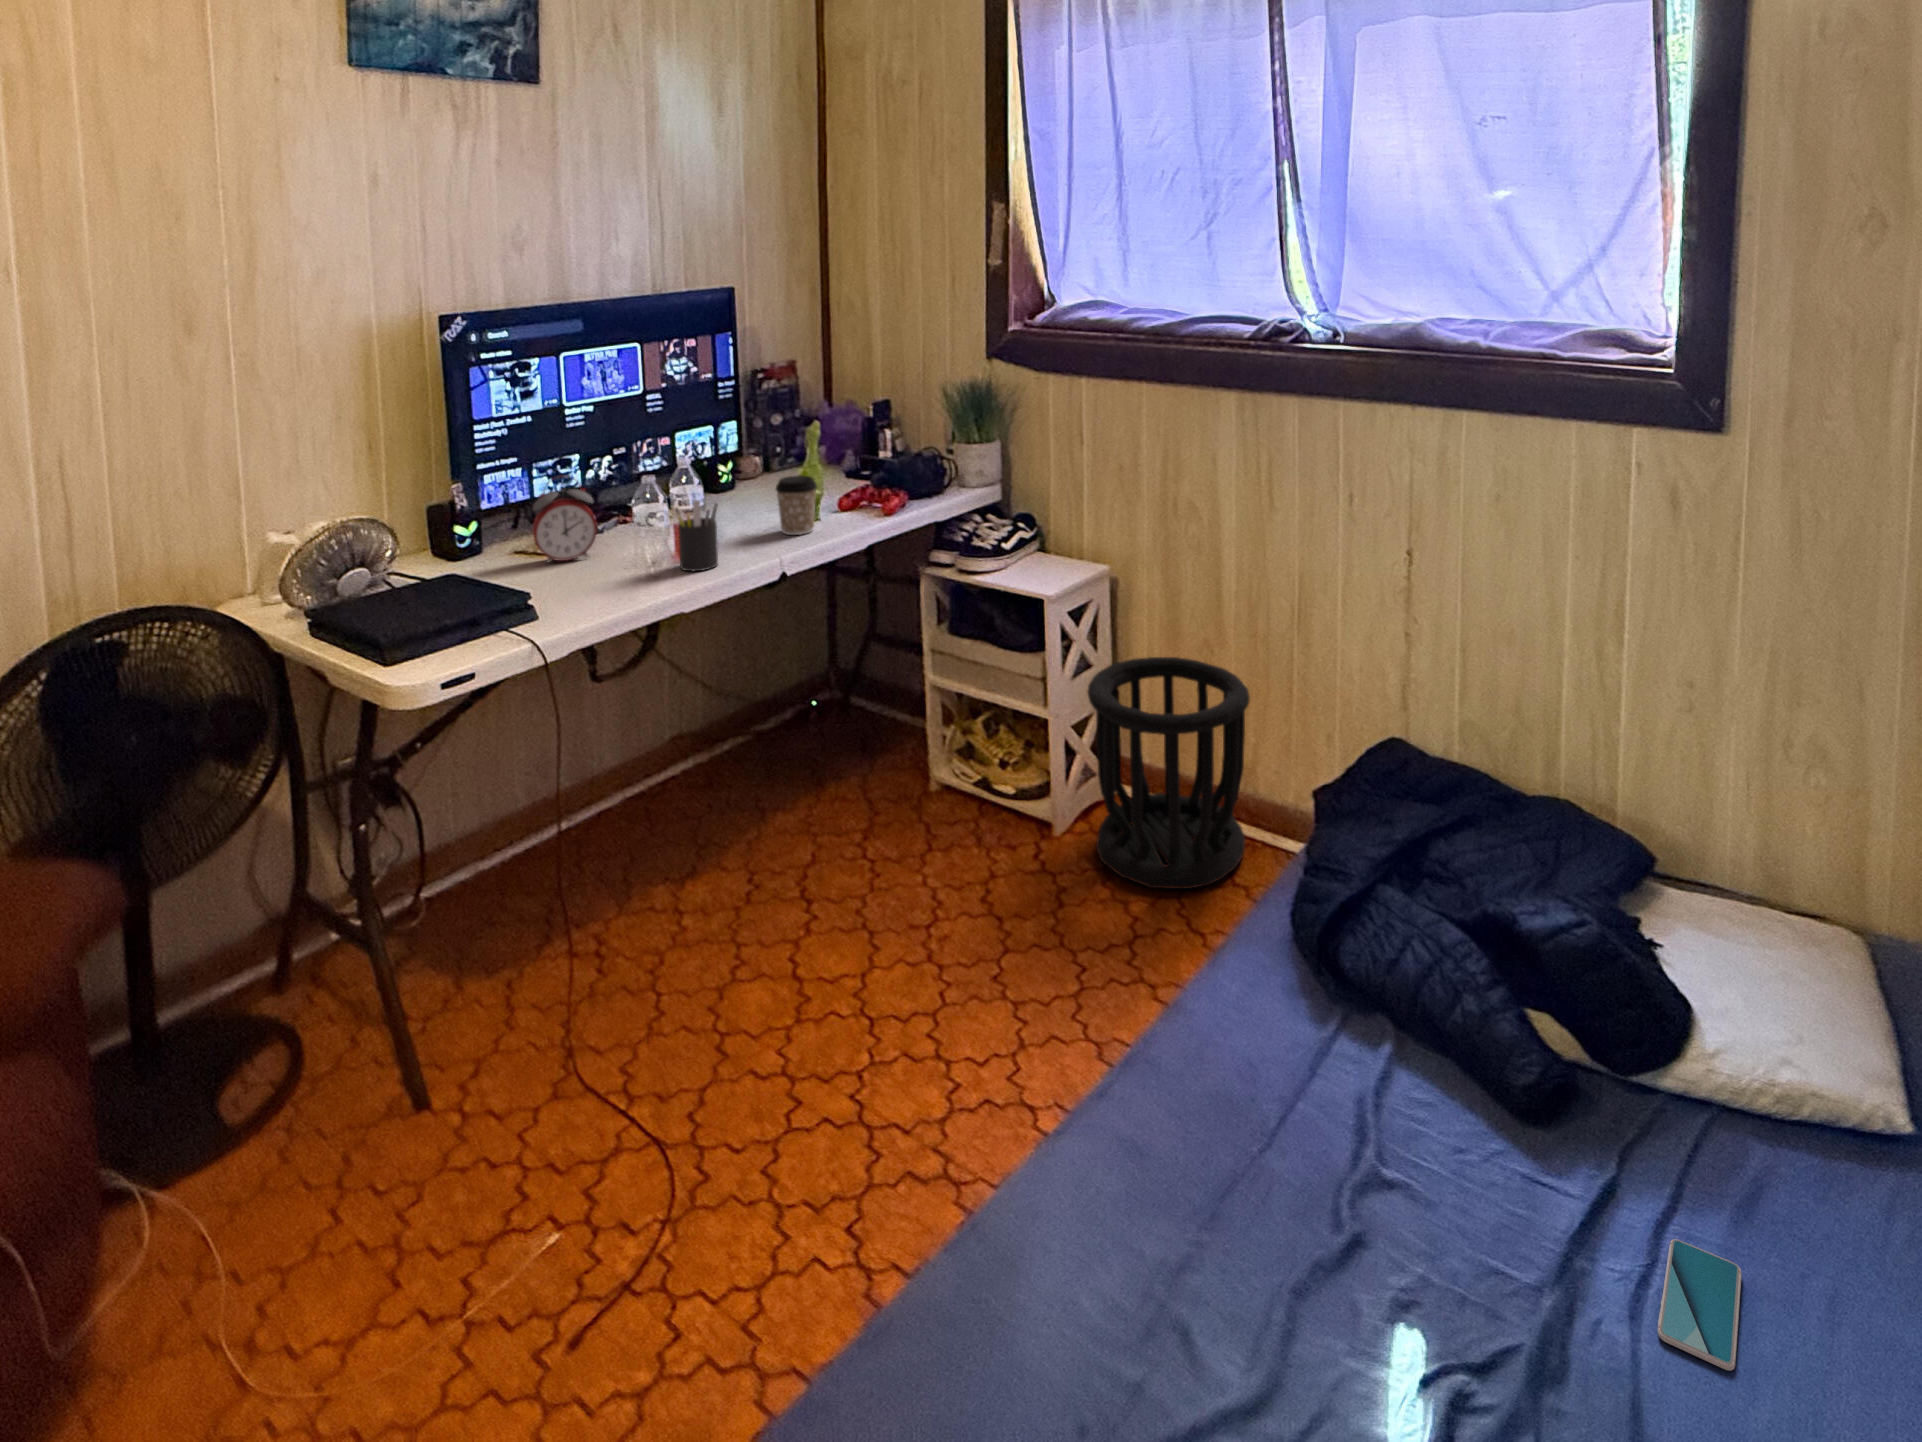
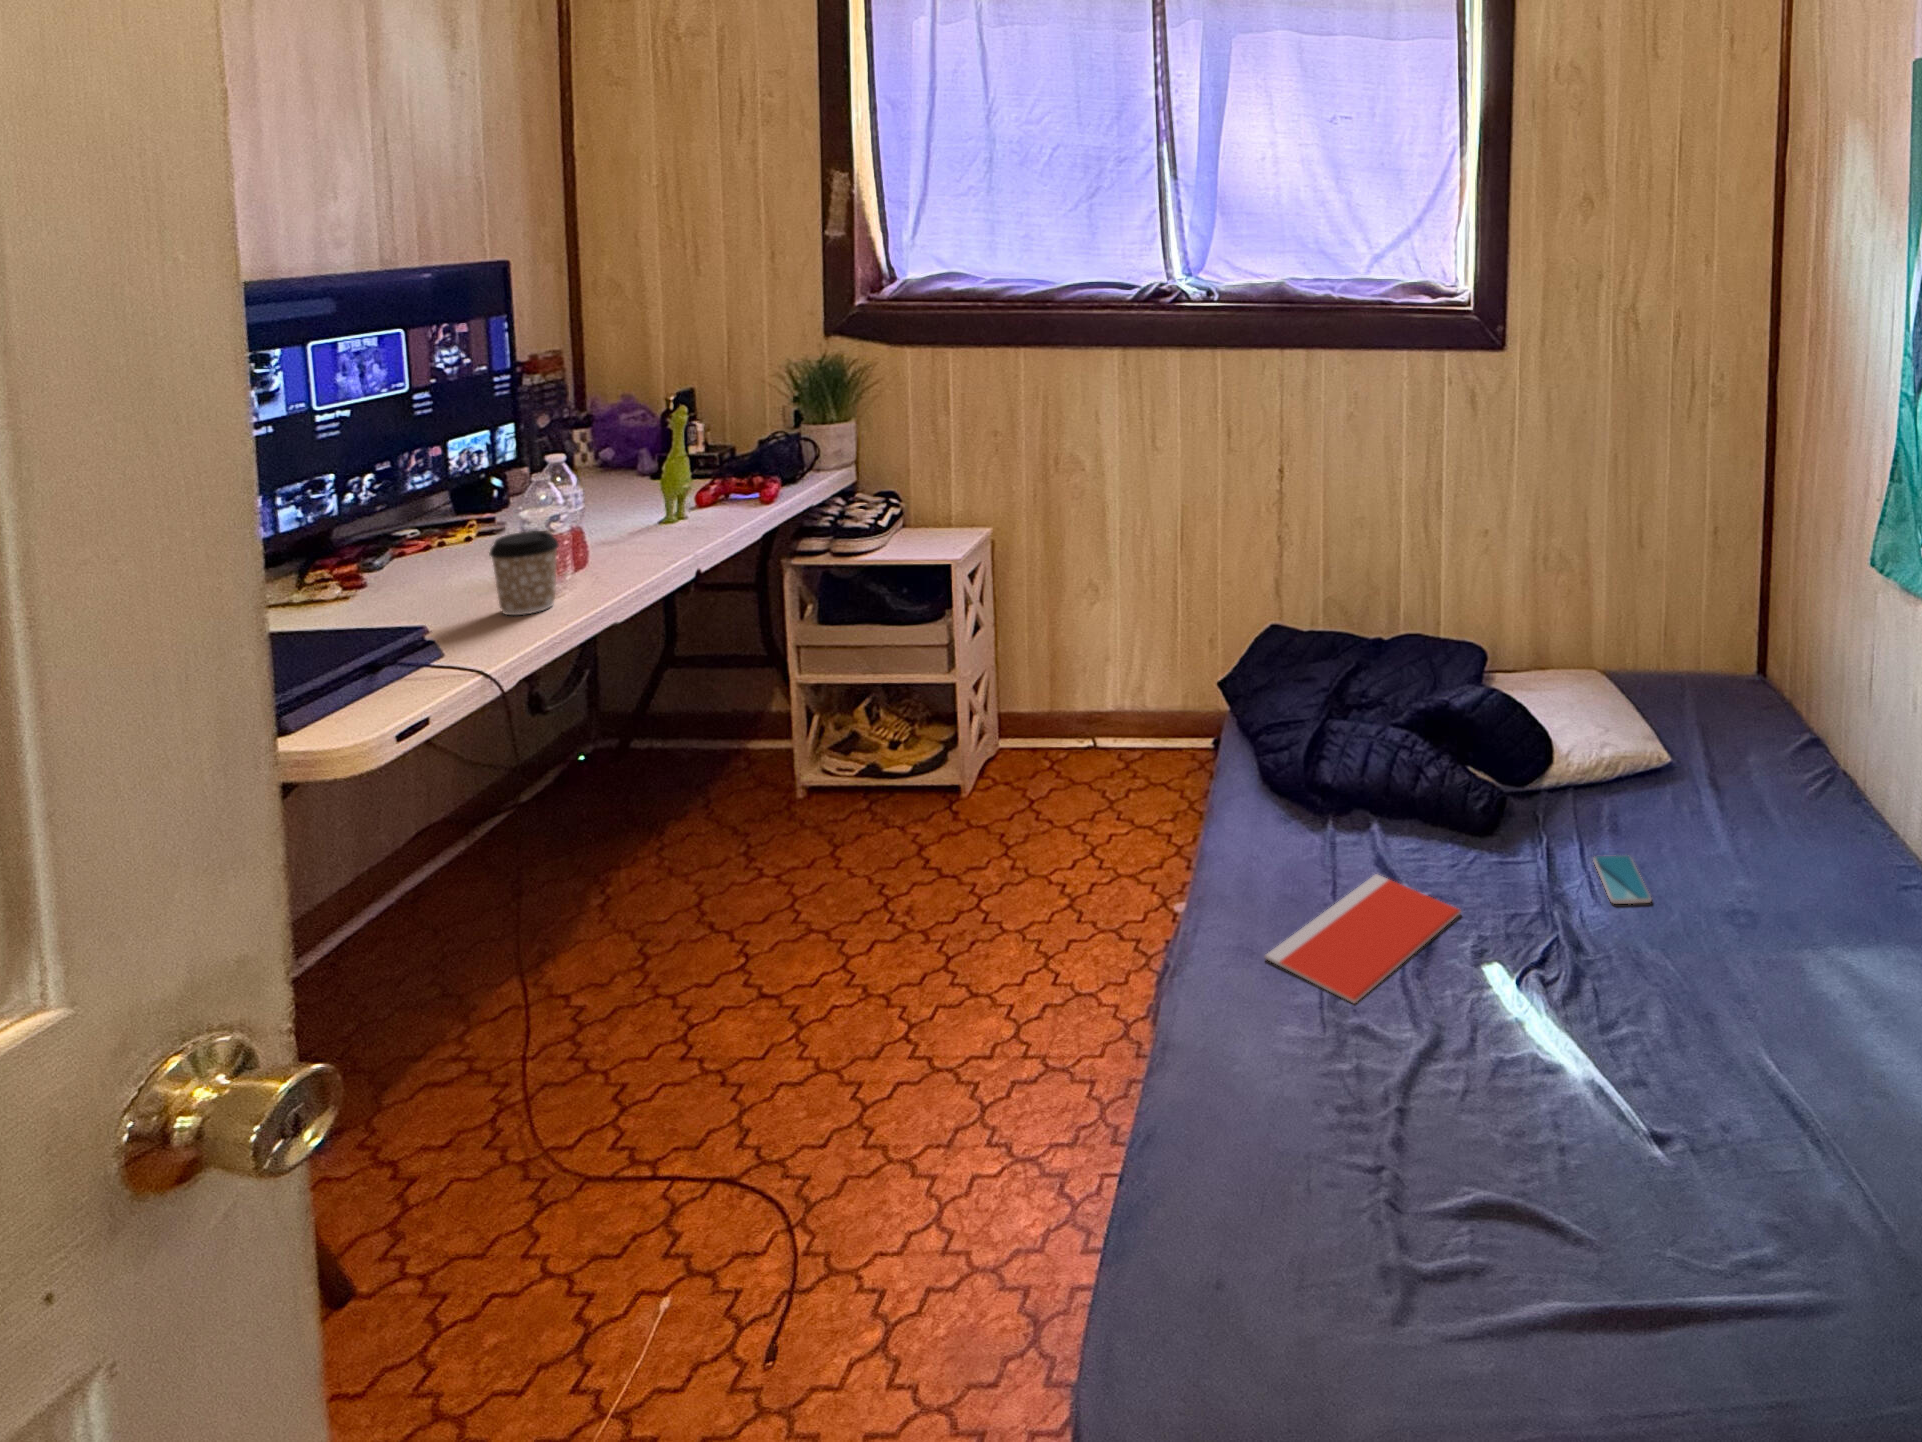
coffee cup: present [776,475,817,535] -> present [490,531,559,615]
alarm clock: present [533,486,597,563] -> none [317,495,422,610]
pen holder: present [675,500,718,571] -> none [567,498,624,584]
wastebasket: present [1088,657,1250,889] -> none [1002,603,1157,811]
notebook: none [1131,1119,1413,1302] -> present [1265,874,1461,1003]

